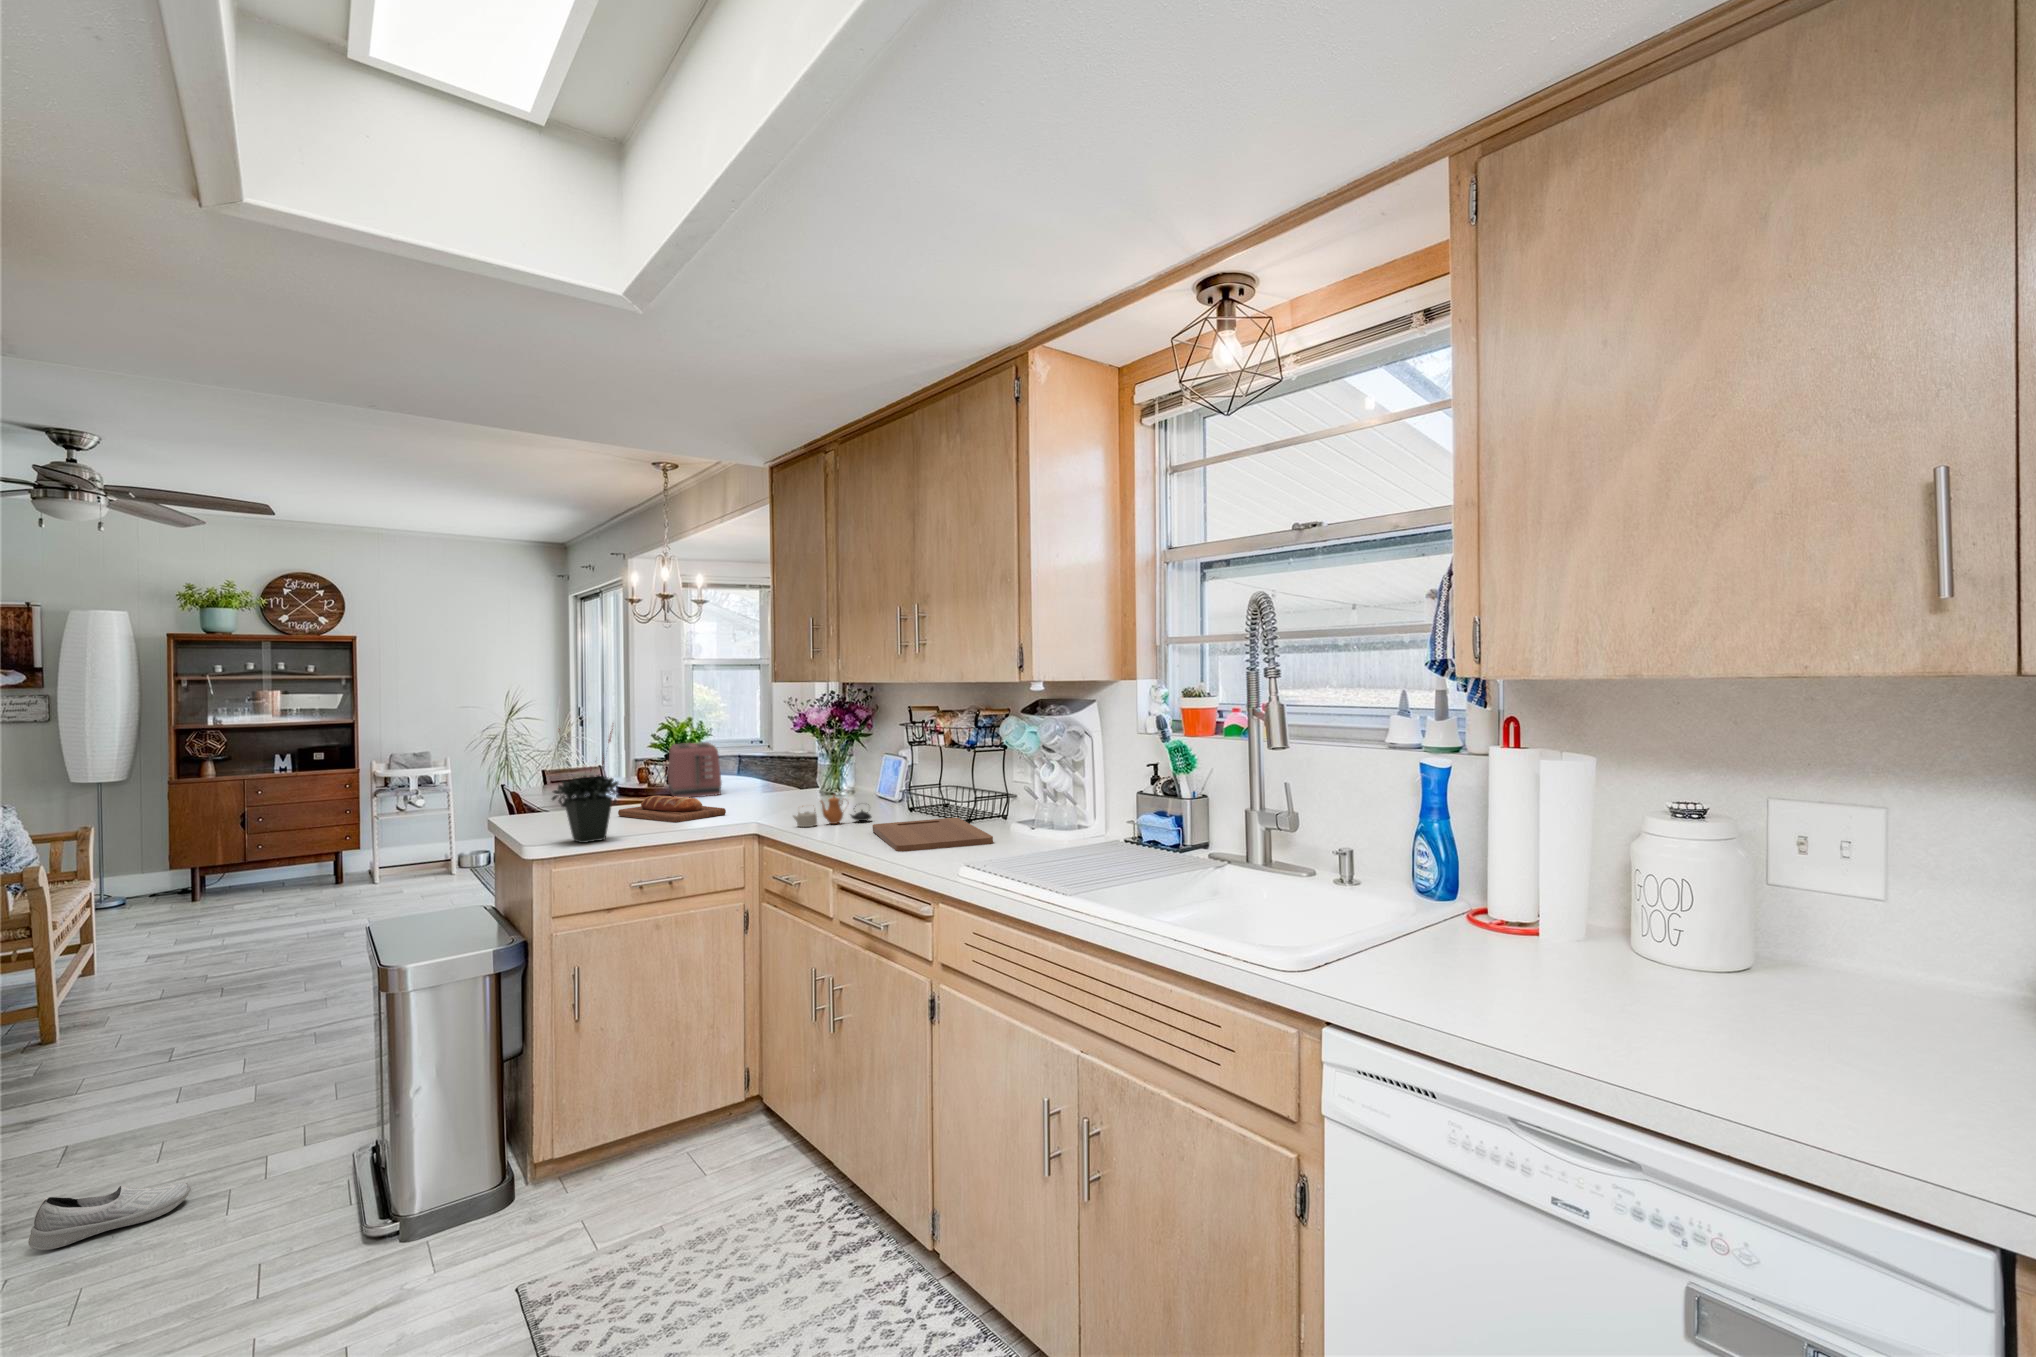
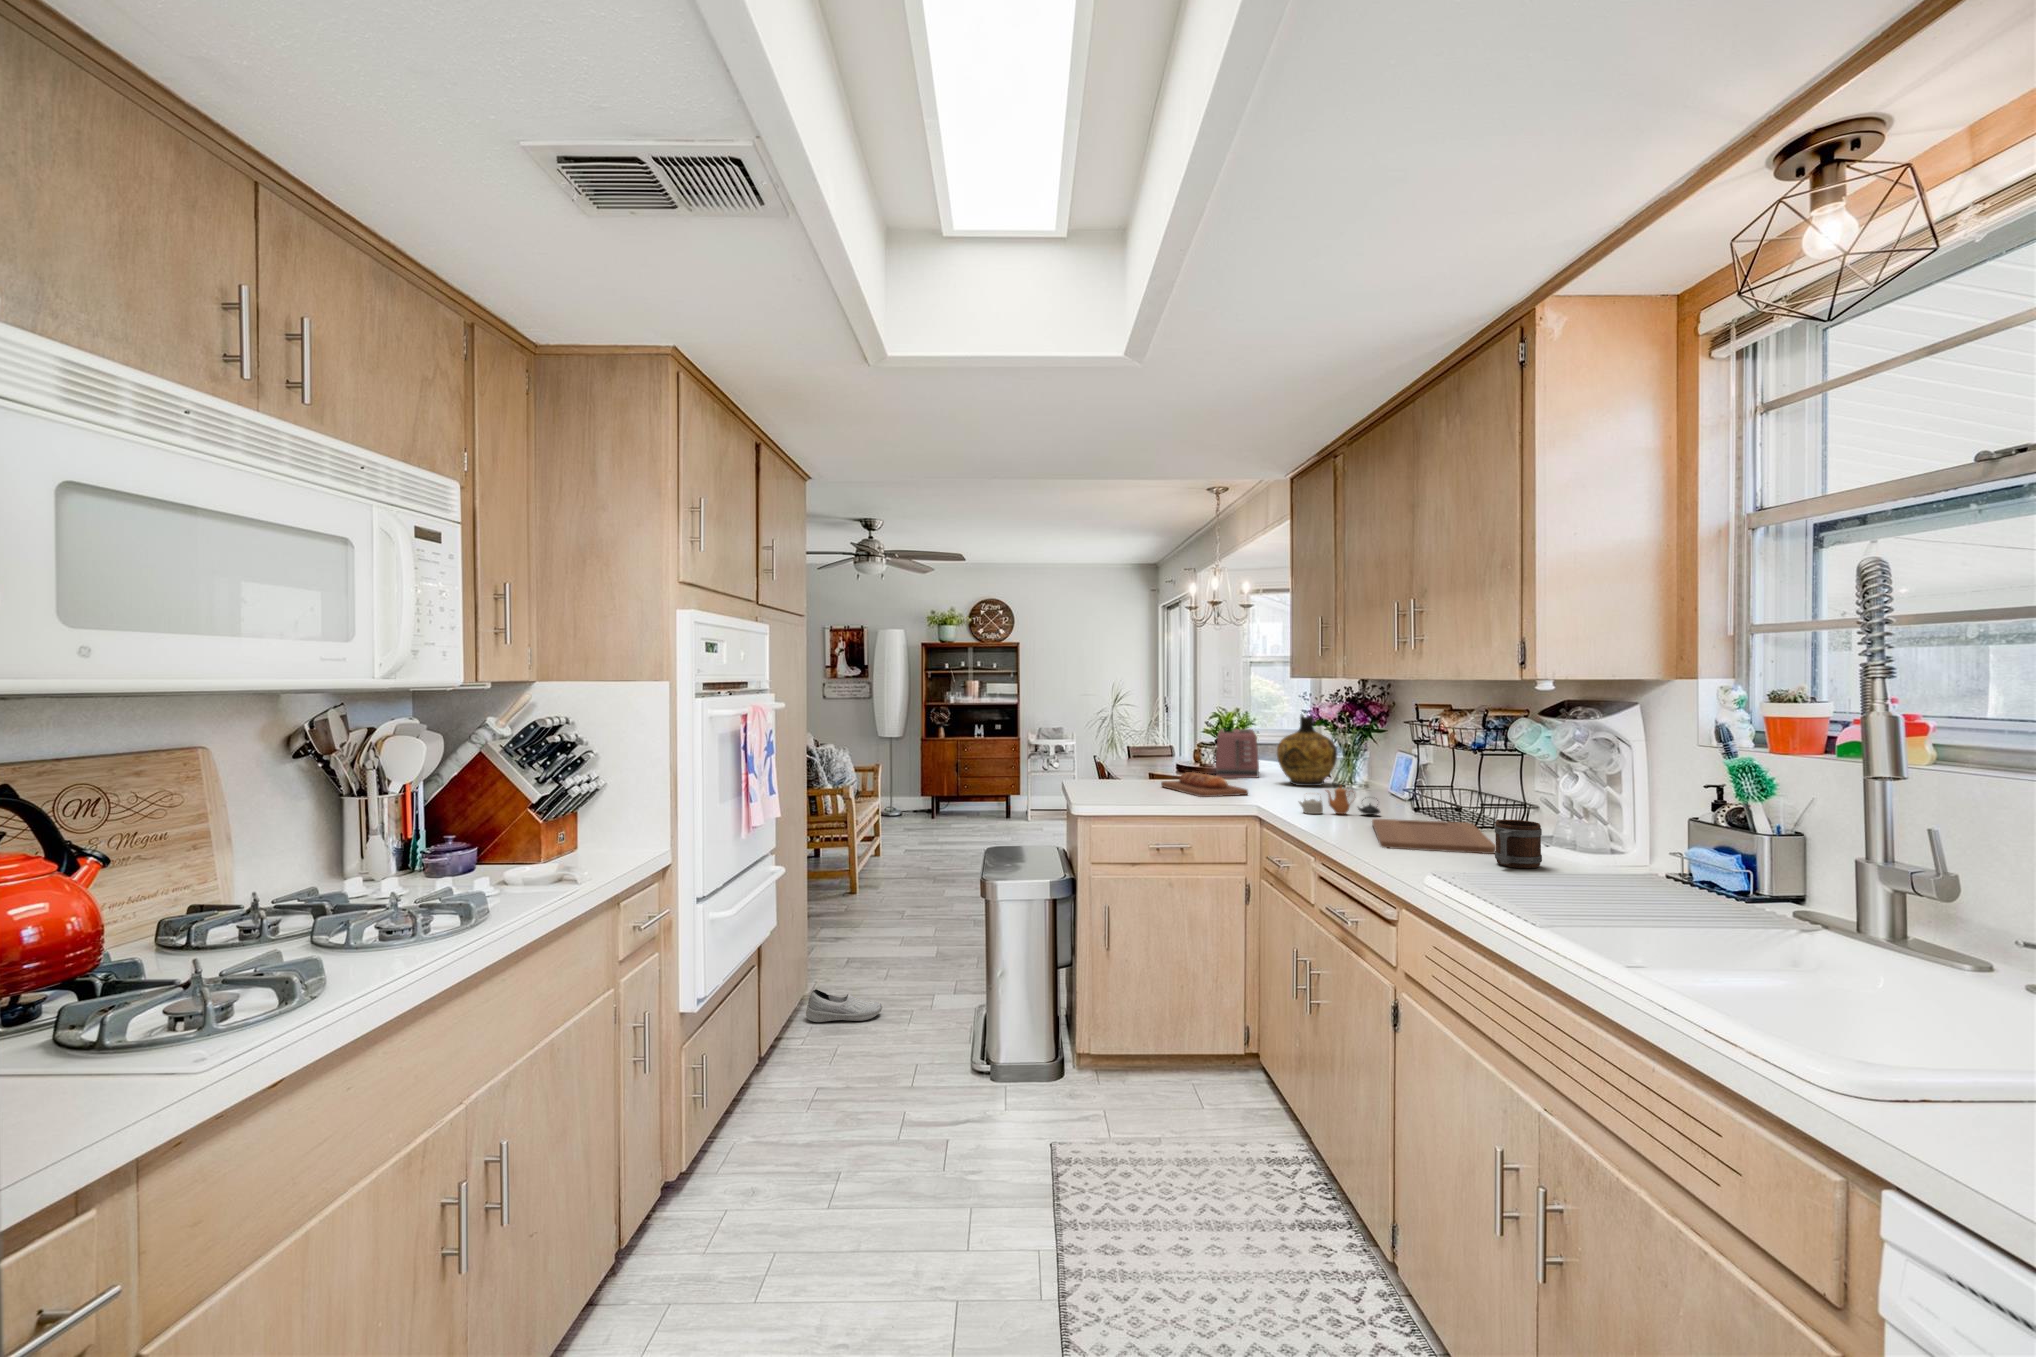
ceramic jug: none [745,723,807,799] -> present [1277,715,1337,786]
potted plant: present [552,728,619,843] -> none [1097,704,1151,805]
mug: none [998,810,1036,853] -> present [1494,820,1542,868]

